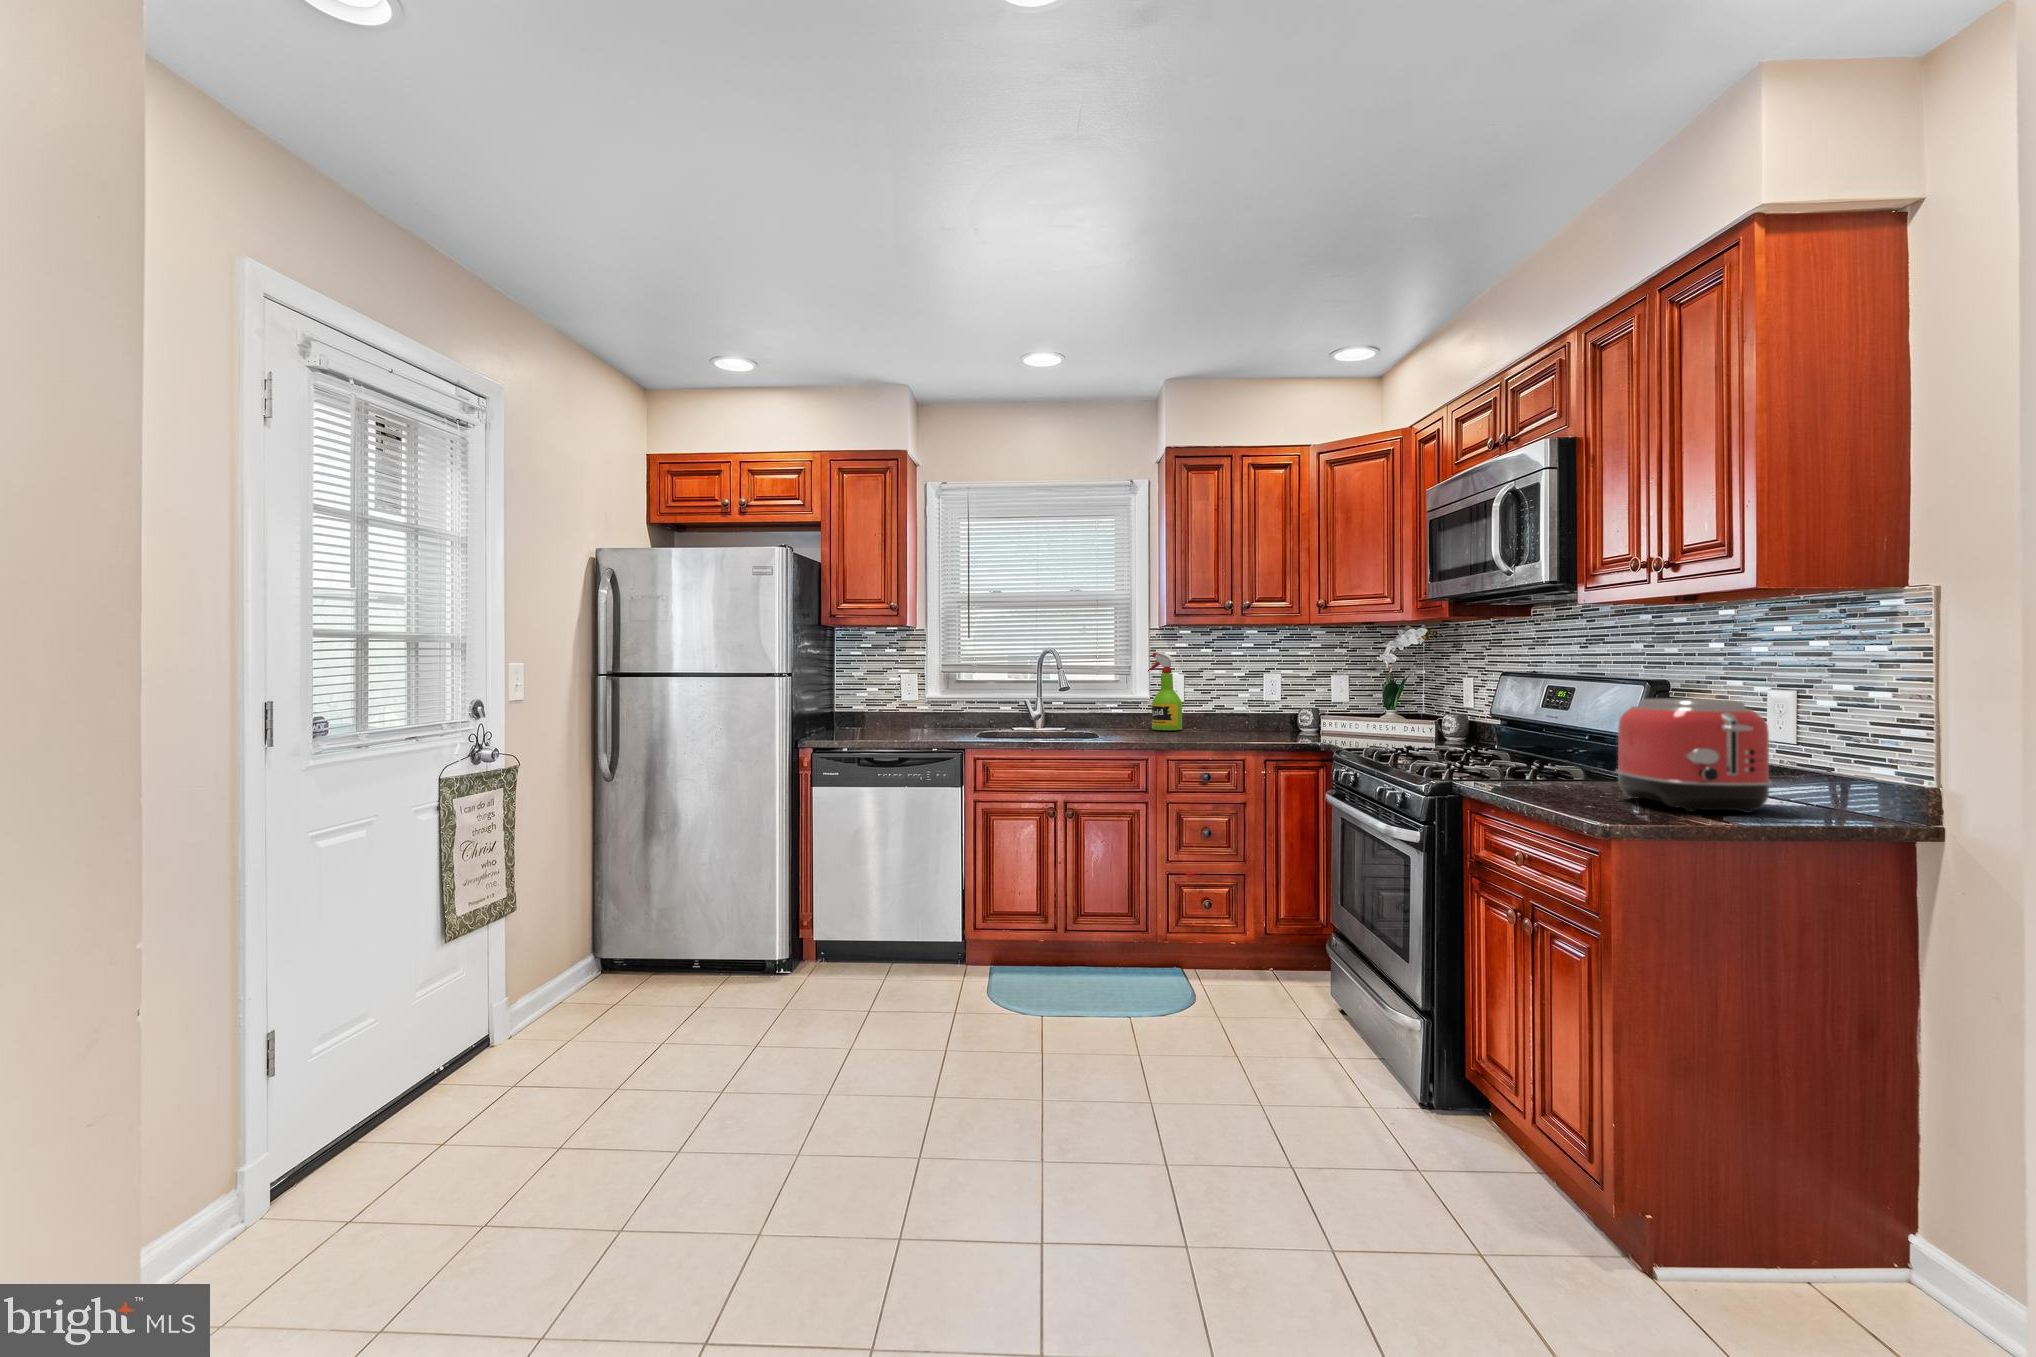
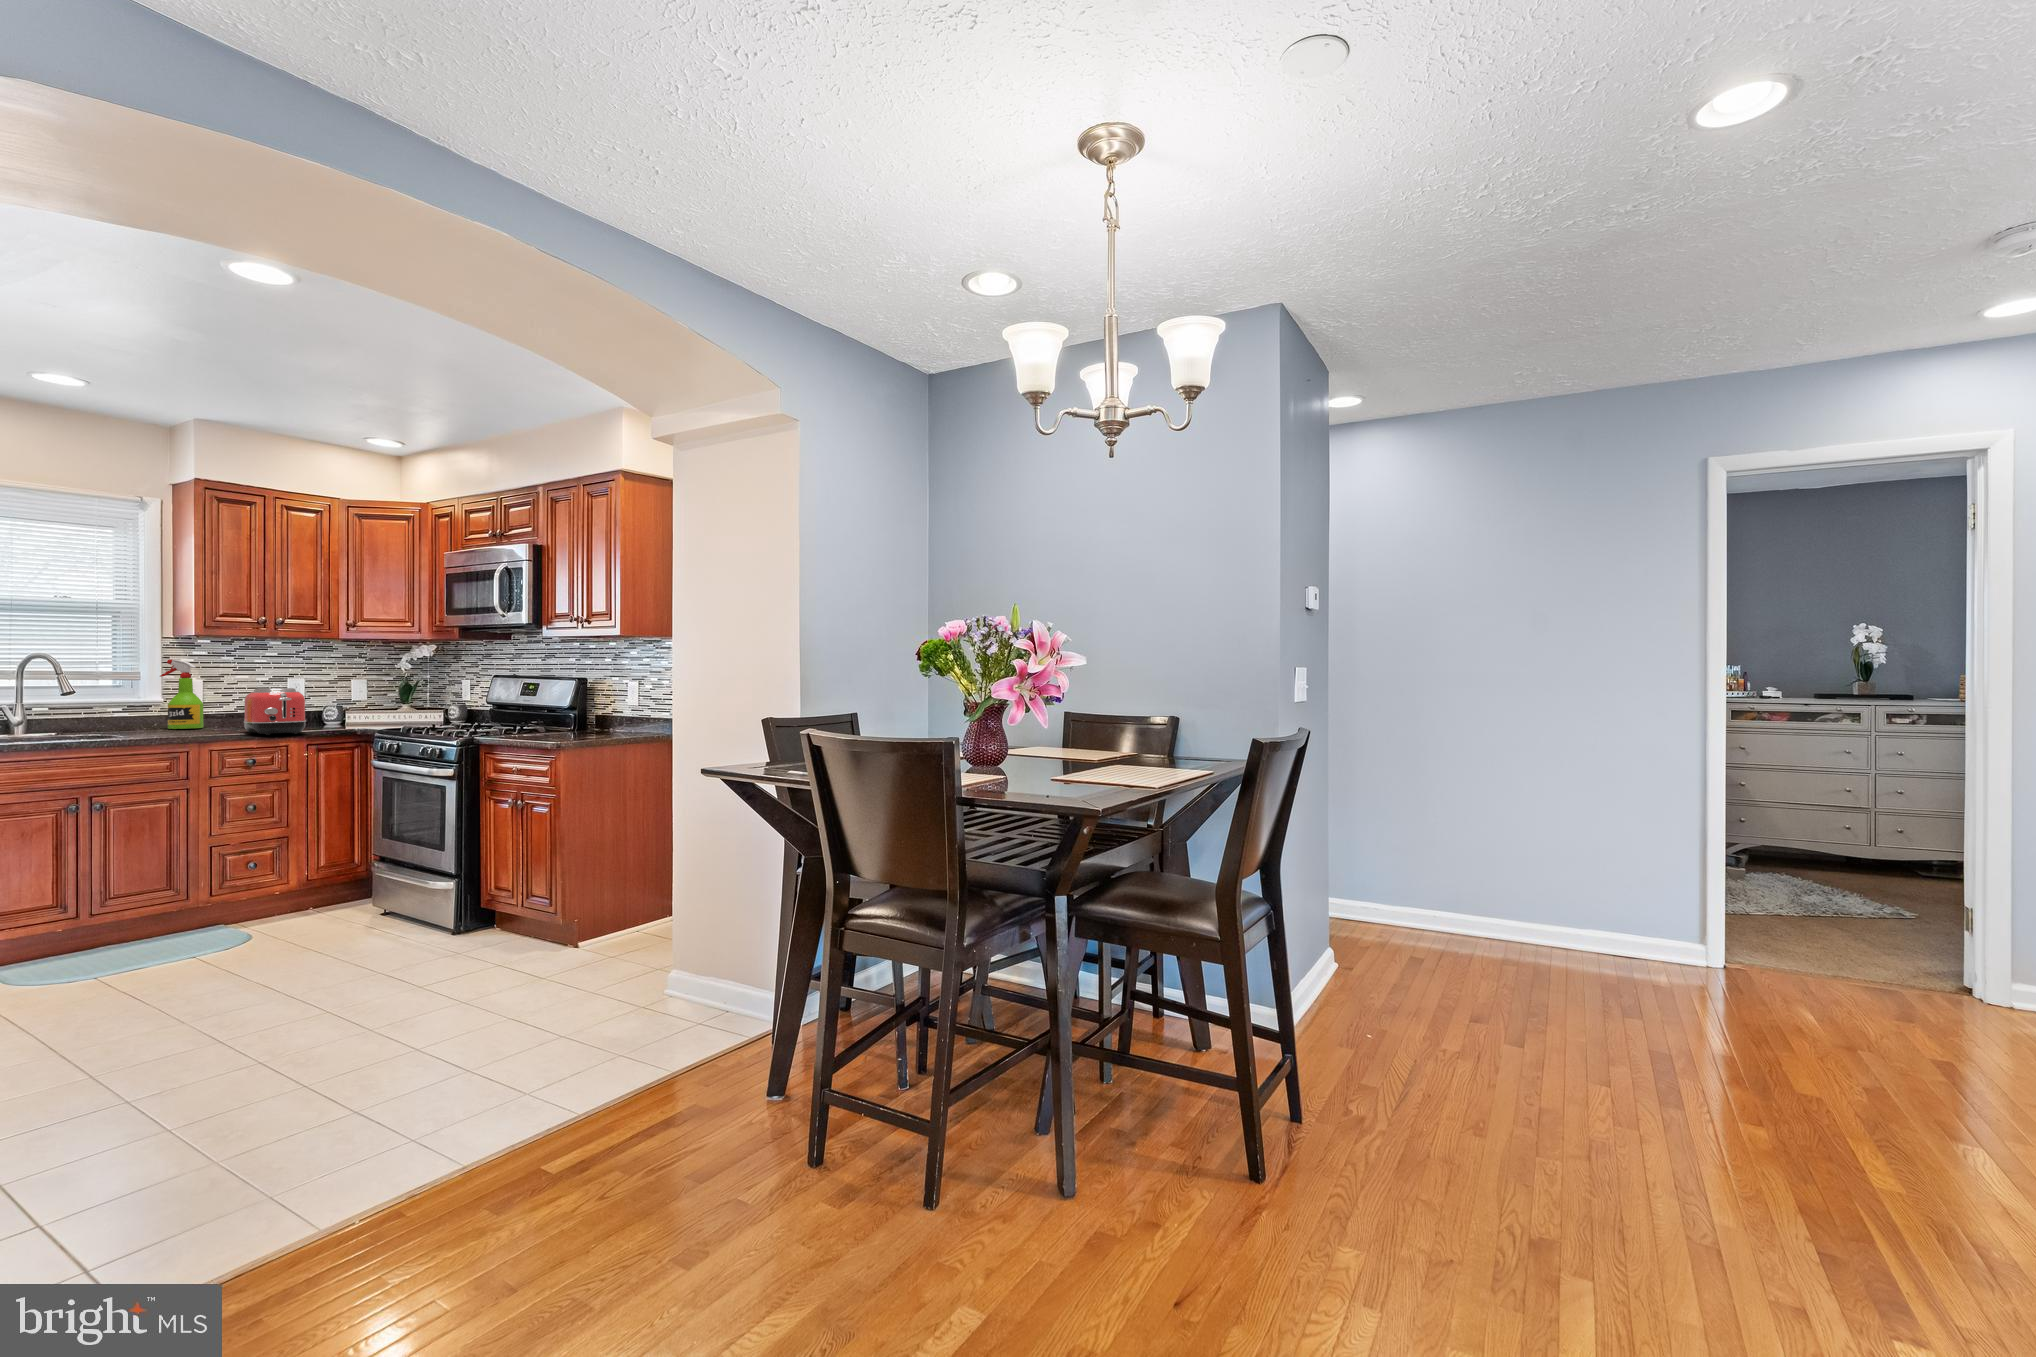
toaster: present [1616,699,1772,813] -> present [244,688,306,735]

